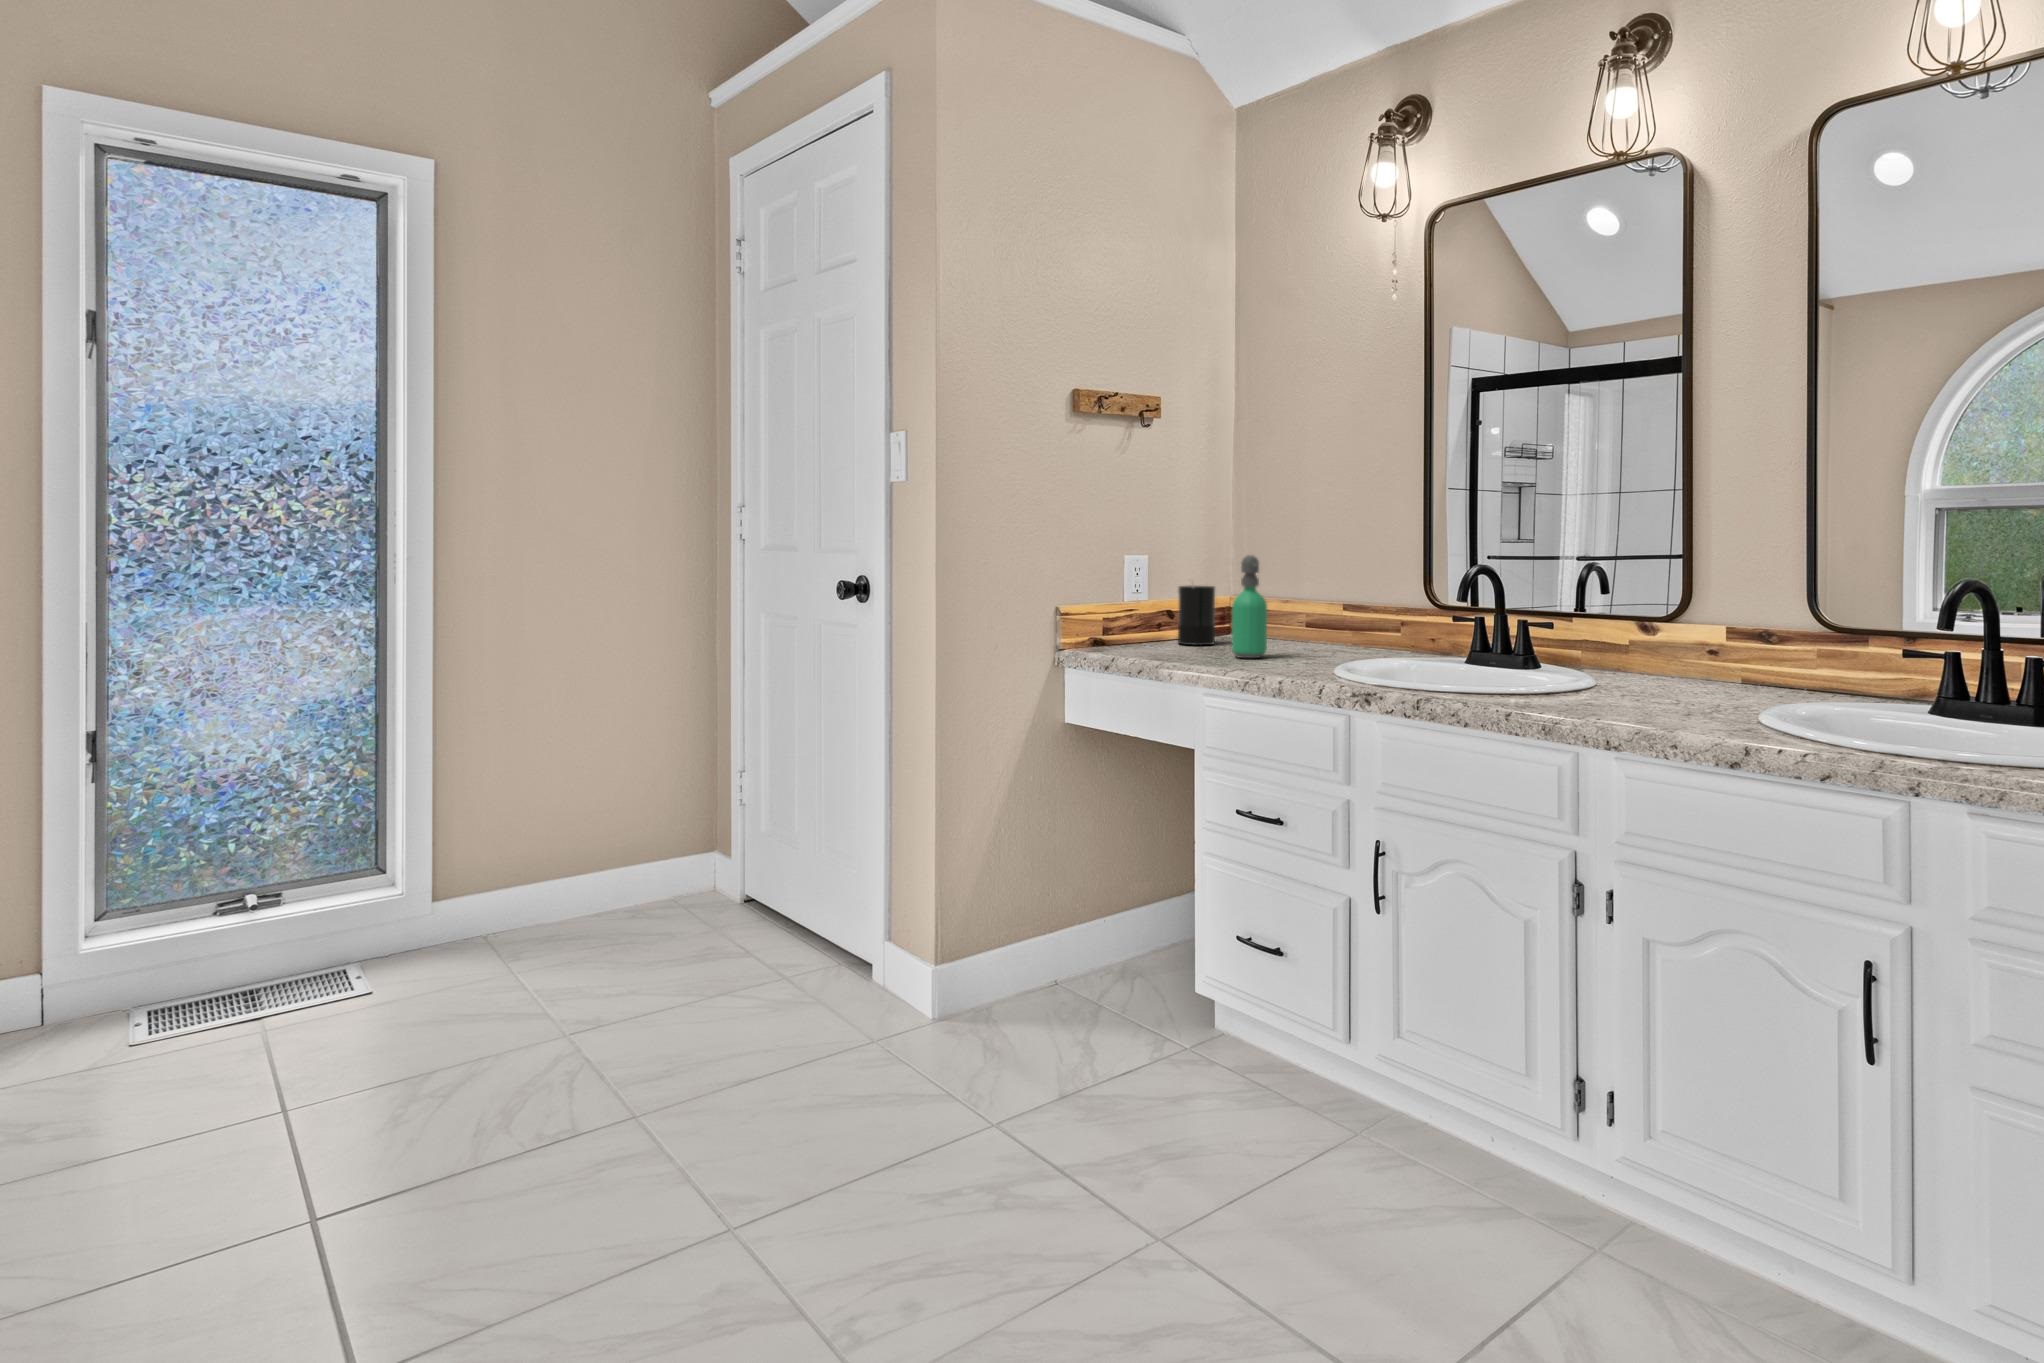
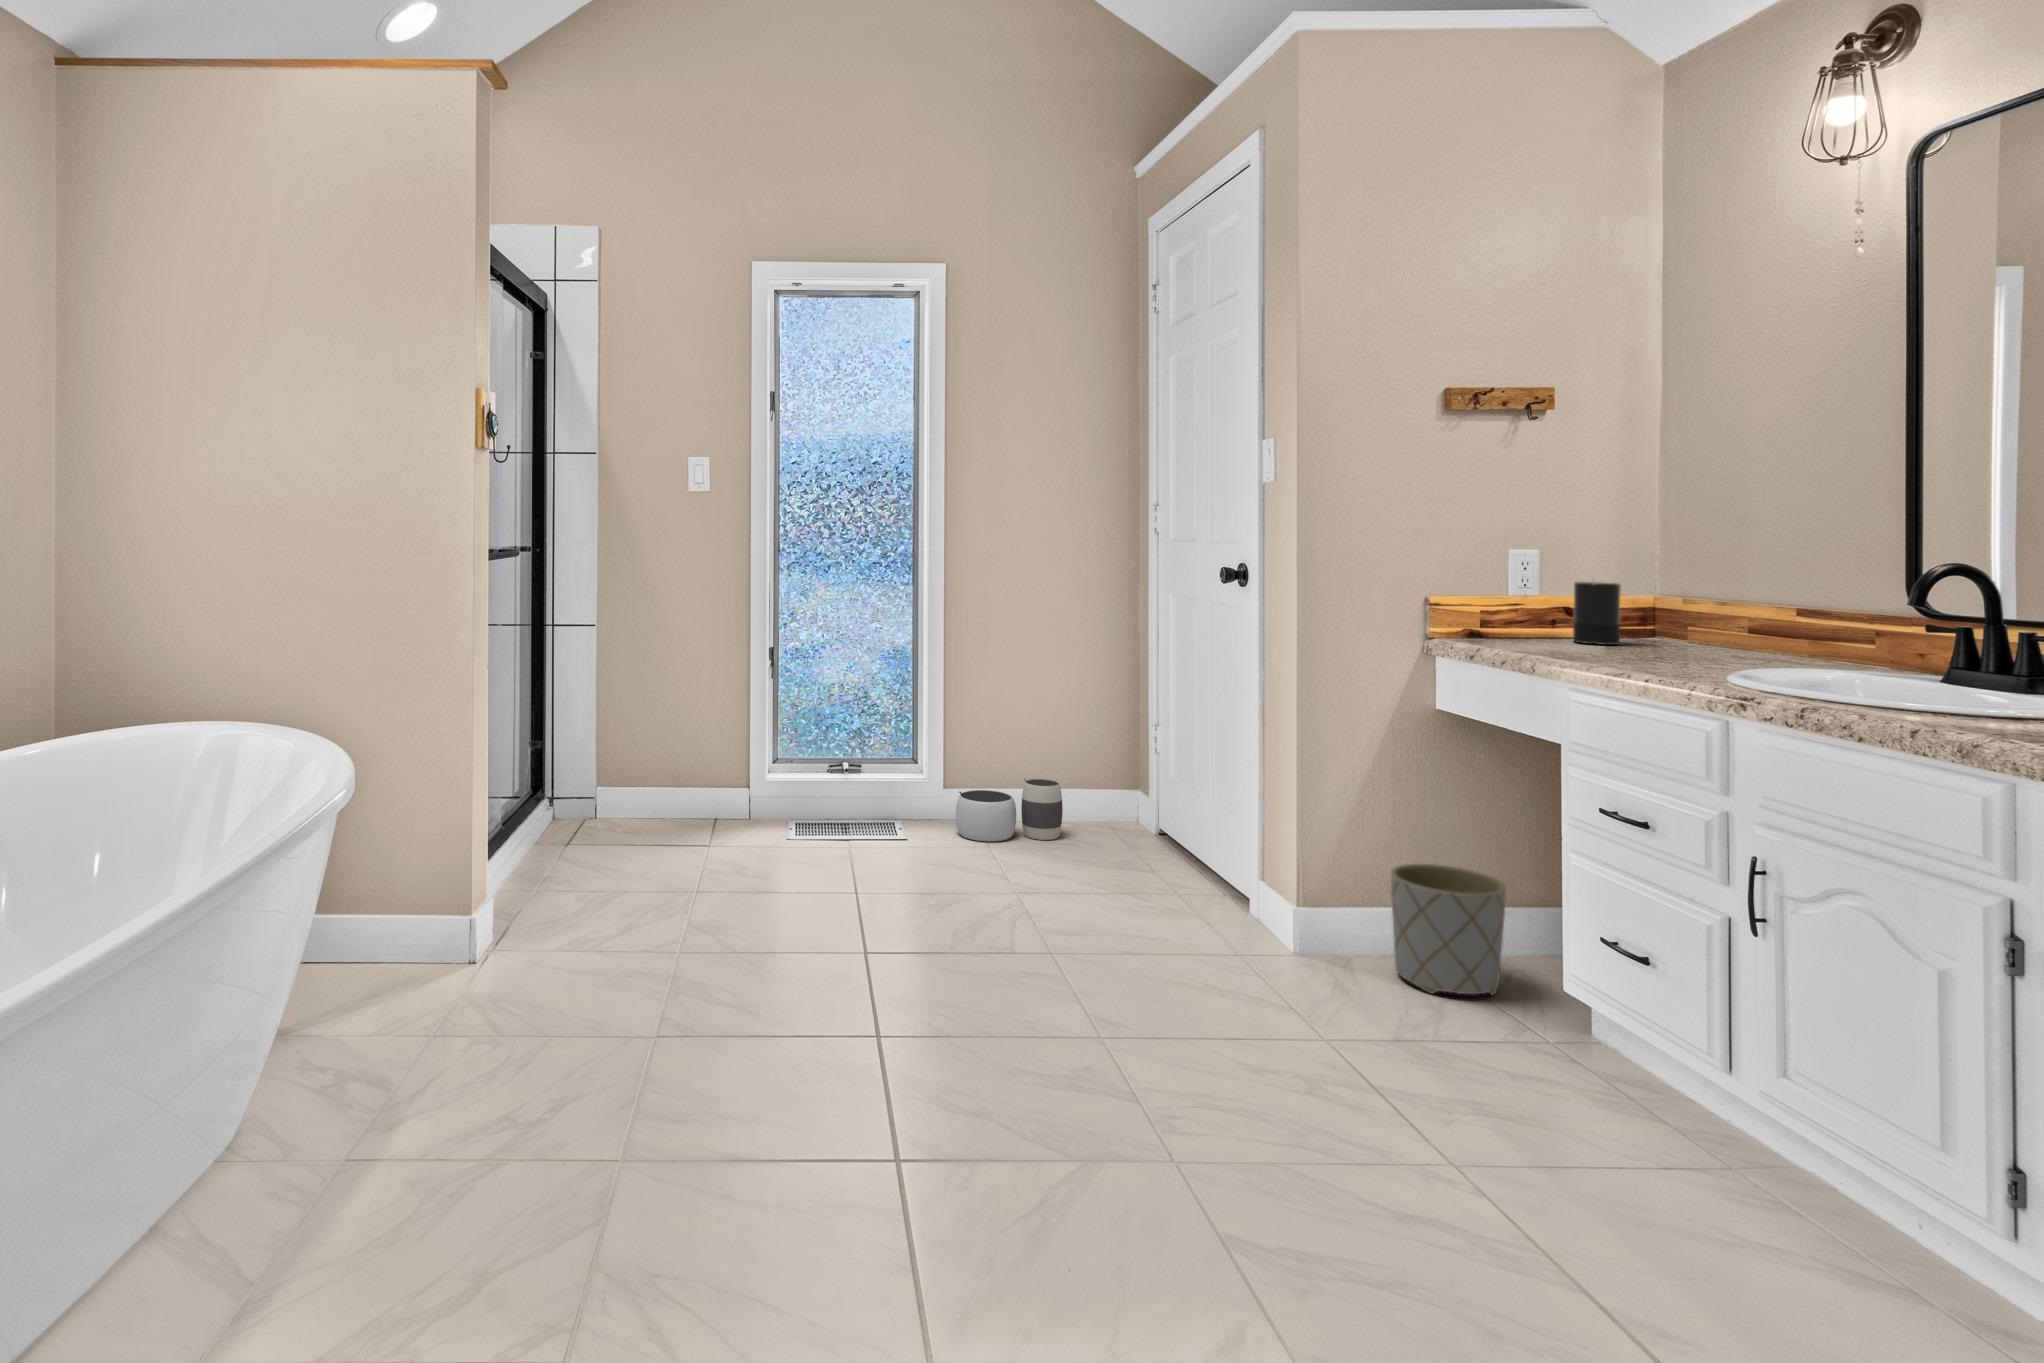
soap dispenser: present [1232,555,1267,658] -> none [1620,551,1666,659]
waste basket: none [451,861,613,966] -> present [955,779,1063,842]
planter: none [1030,886,1137,1029] -> present [1391,864,1506,995]

